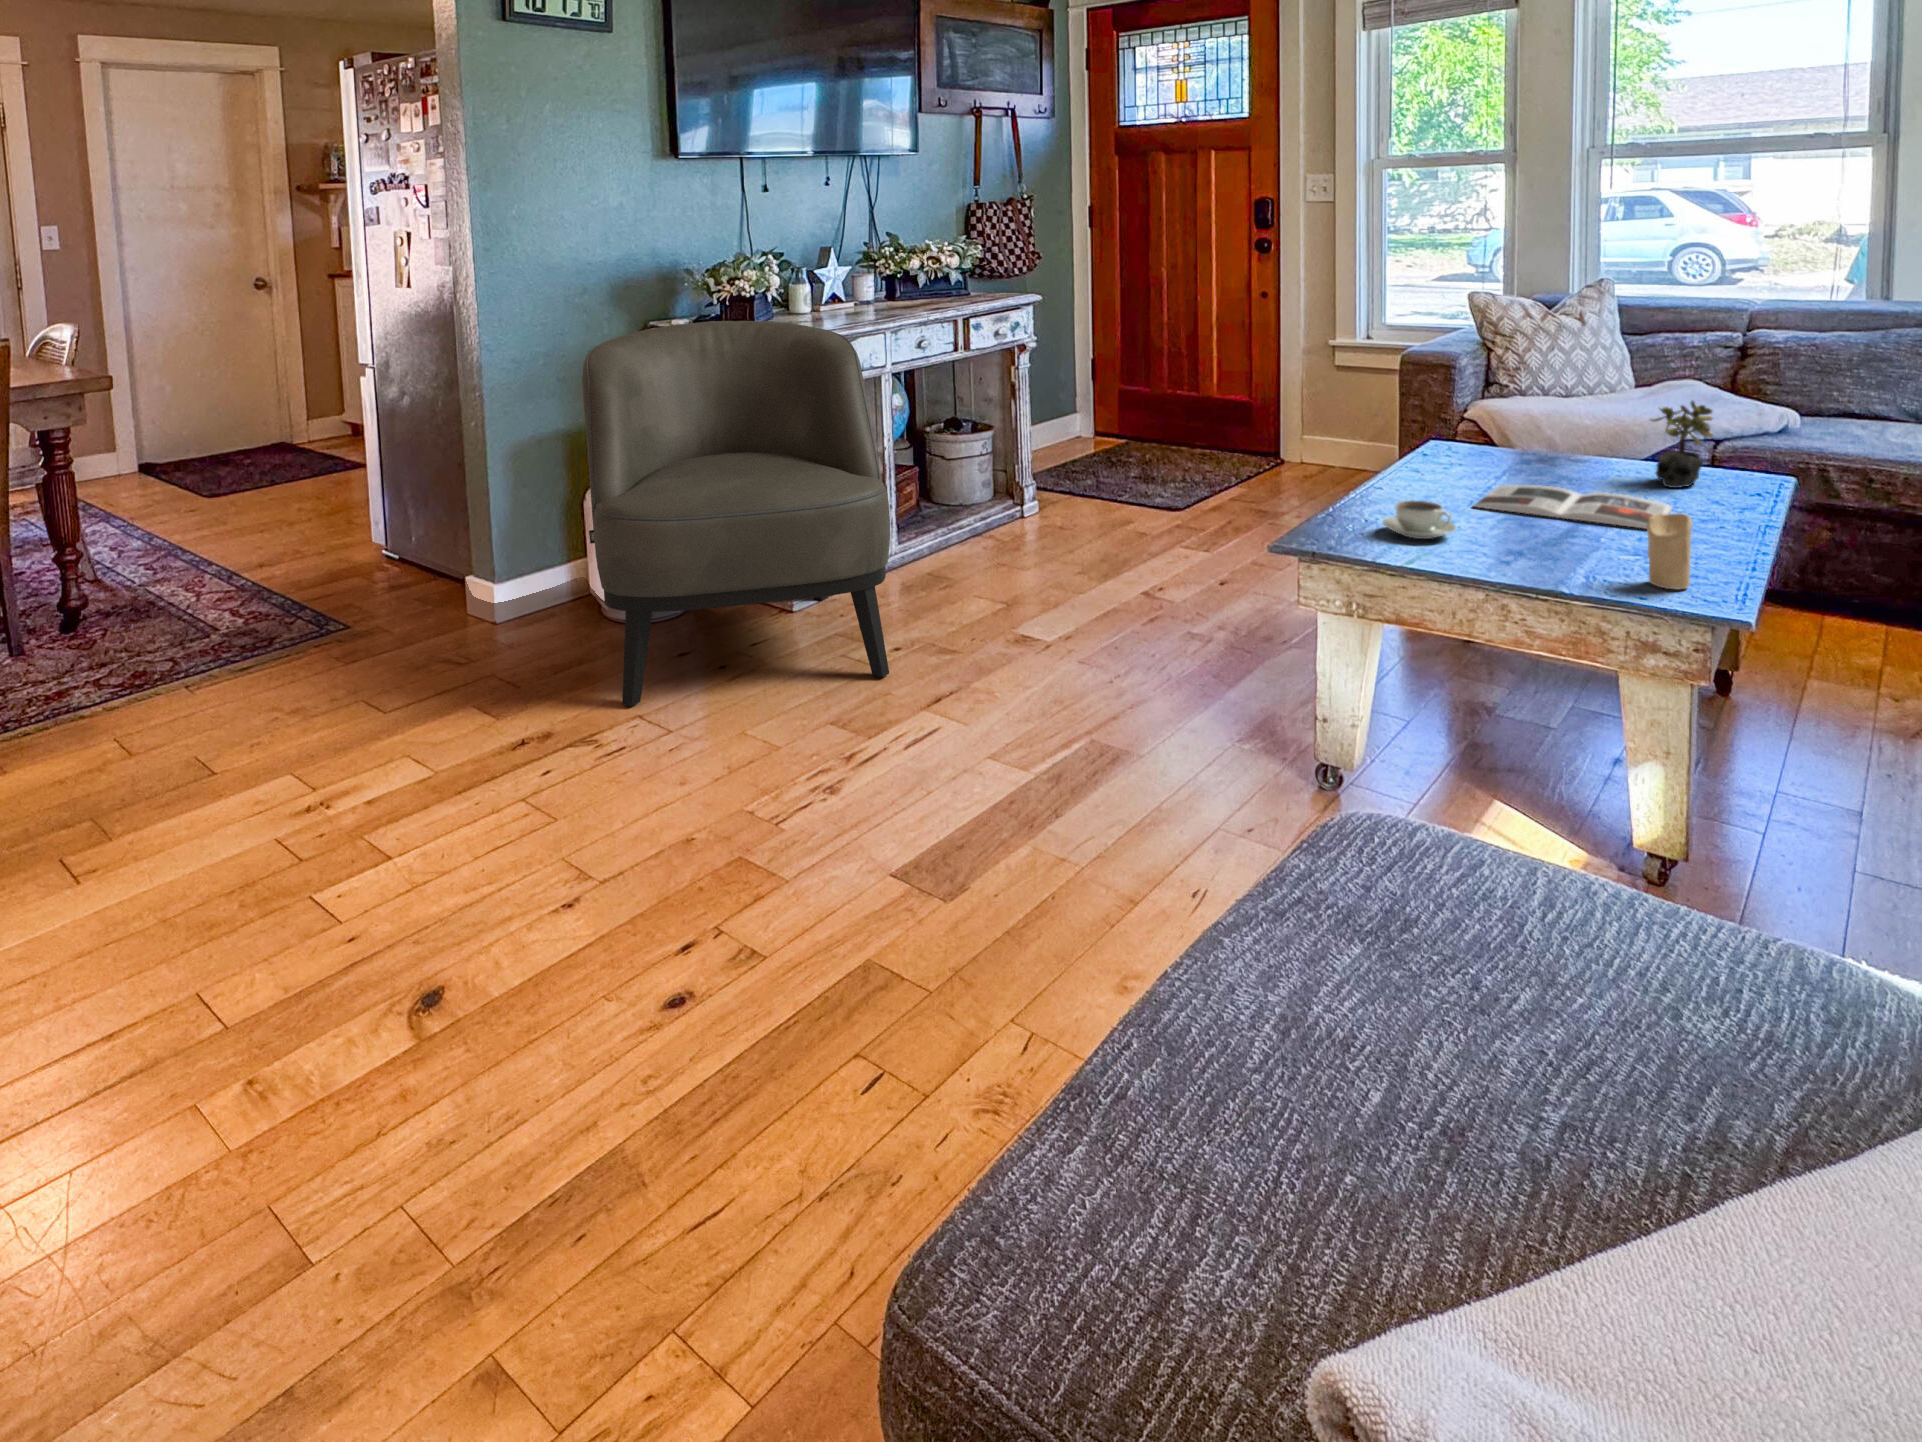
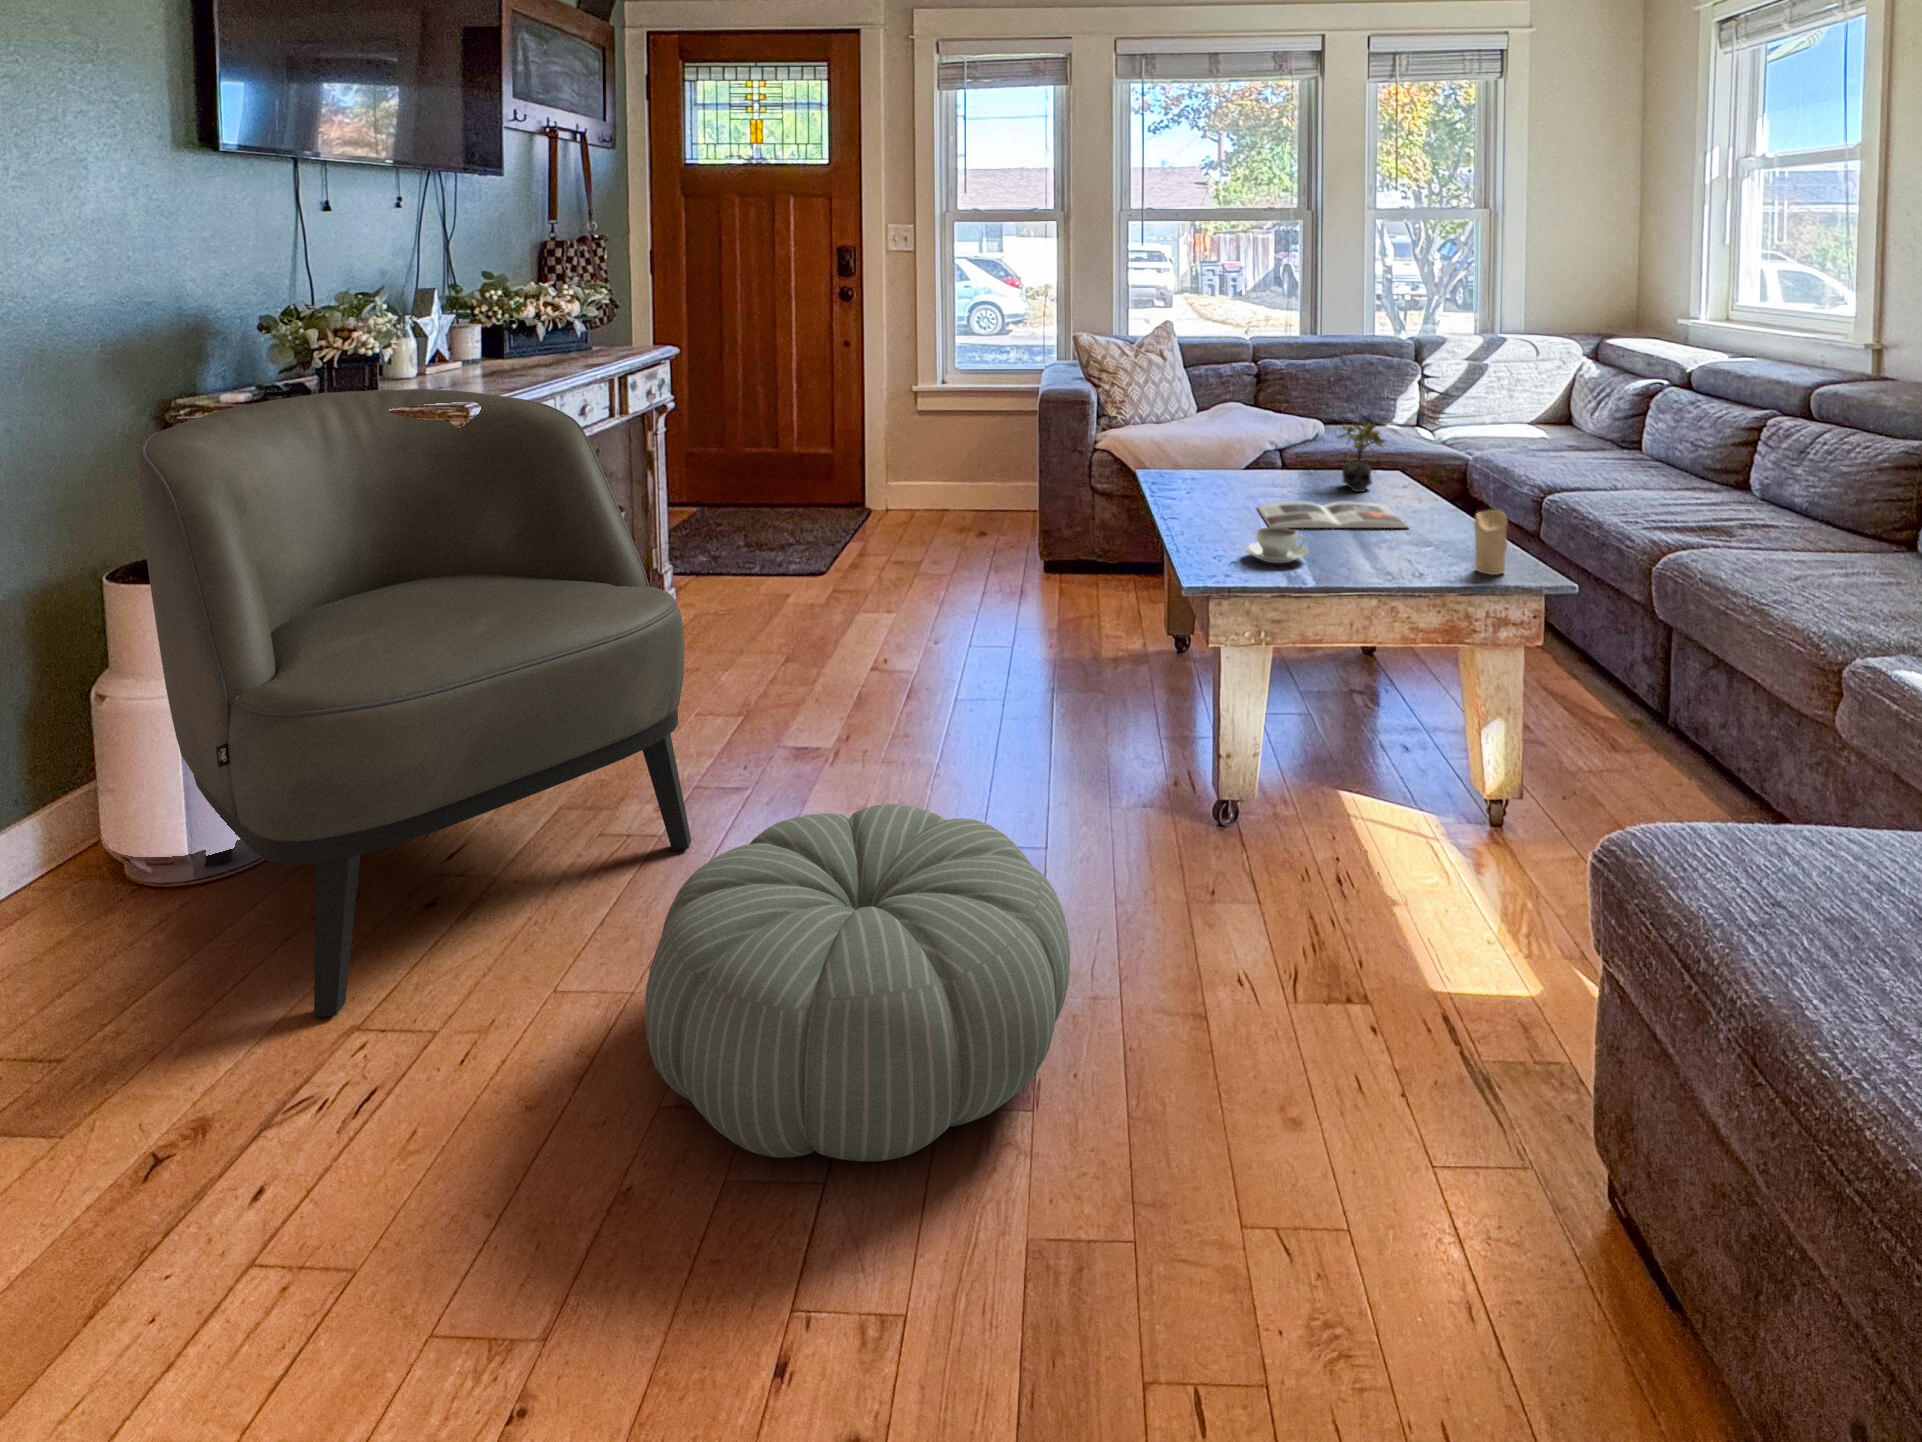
pouf: none [723,655,1034,885] -> present [645,804,1070,1161]

